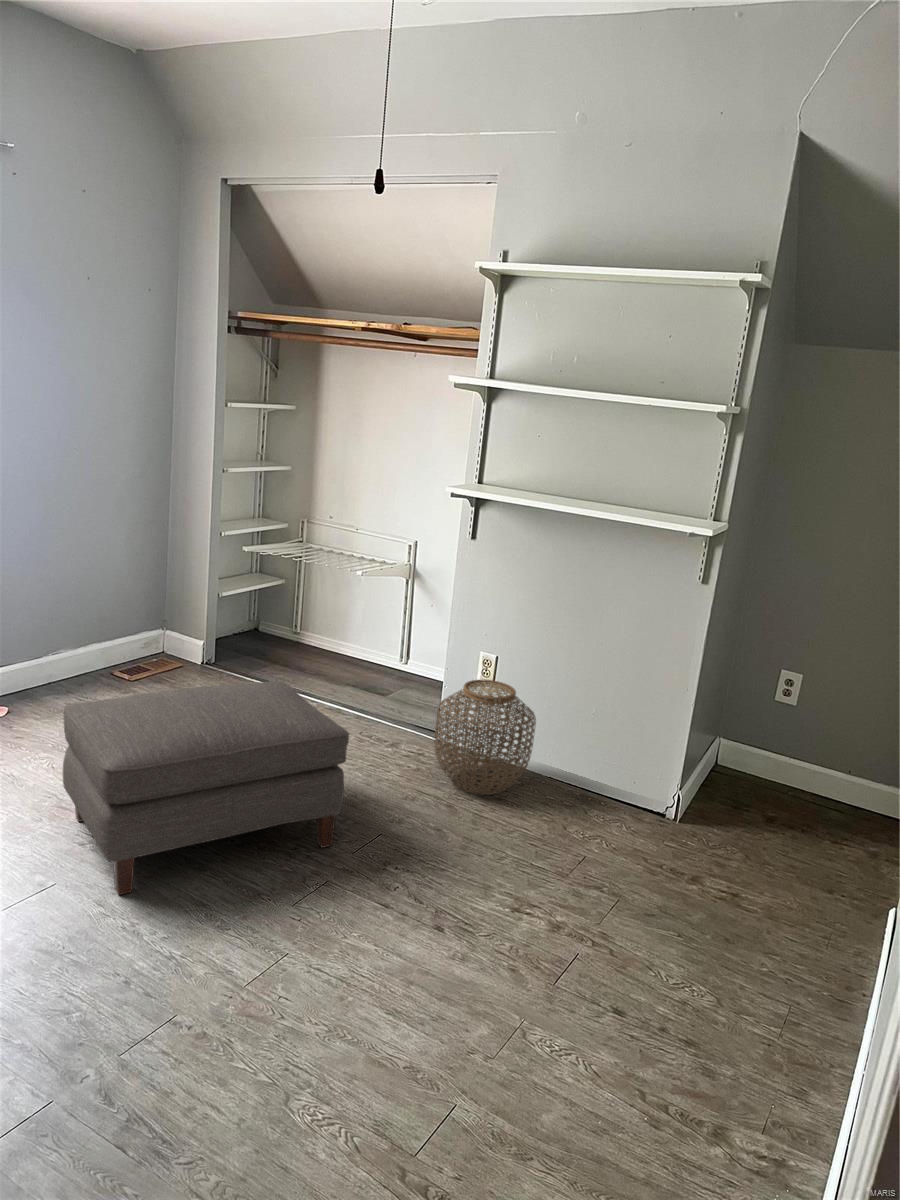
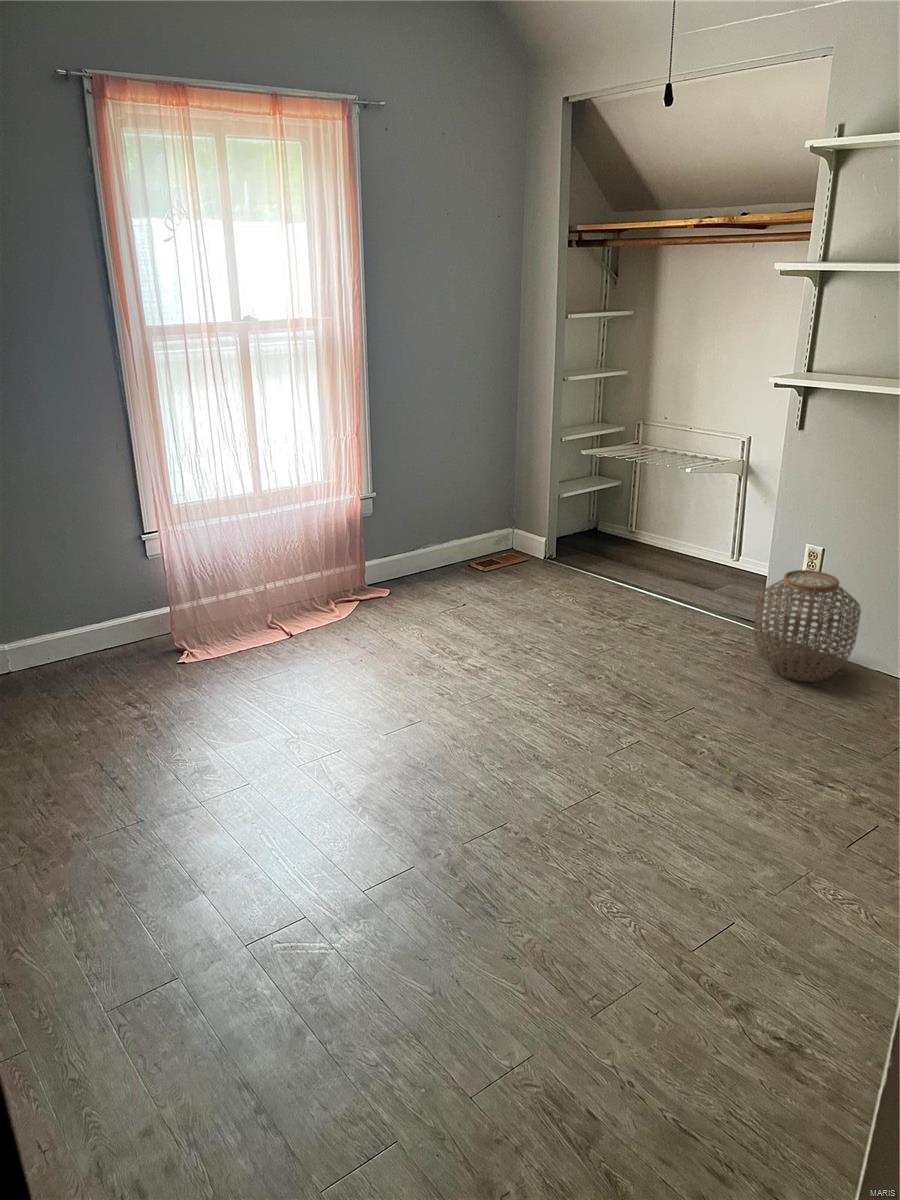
ottoman: present [63,681,349,895] -> none [426,567,664,734]

